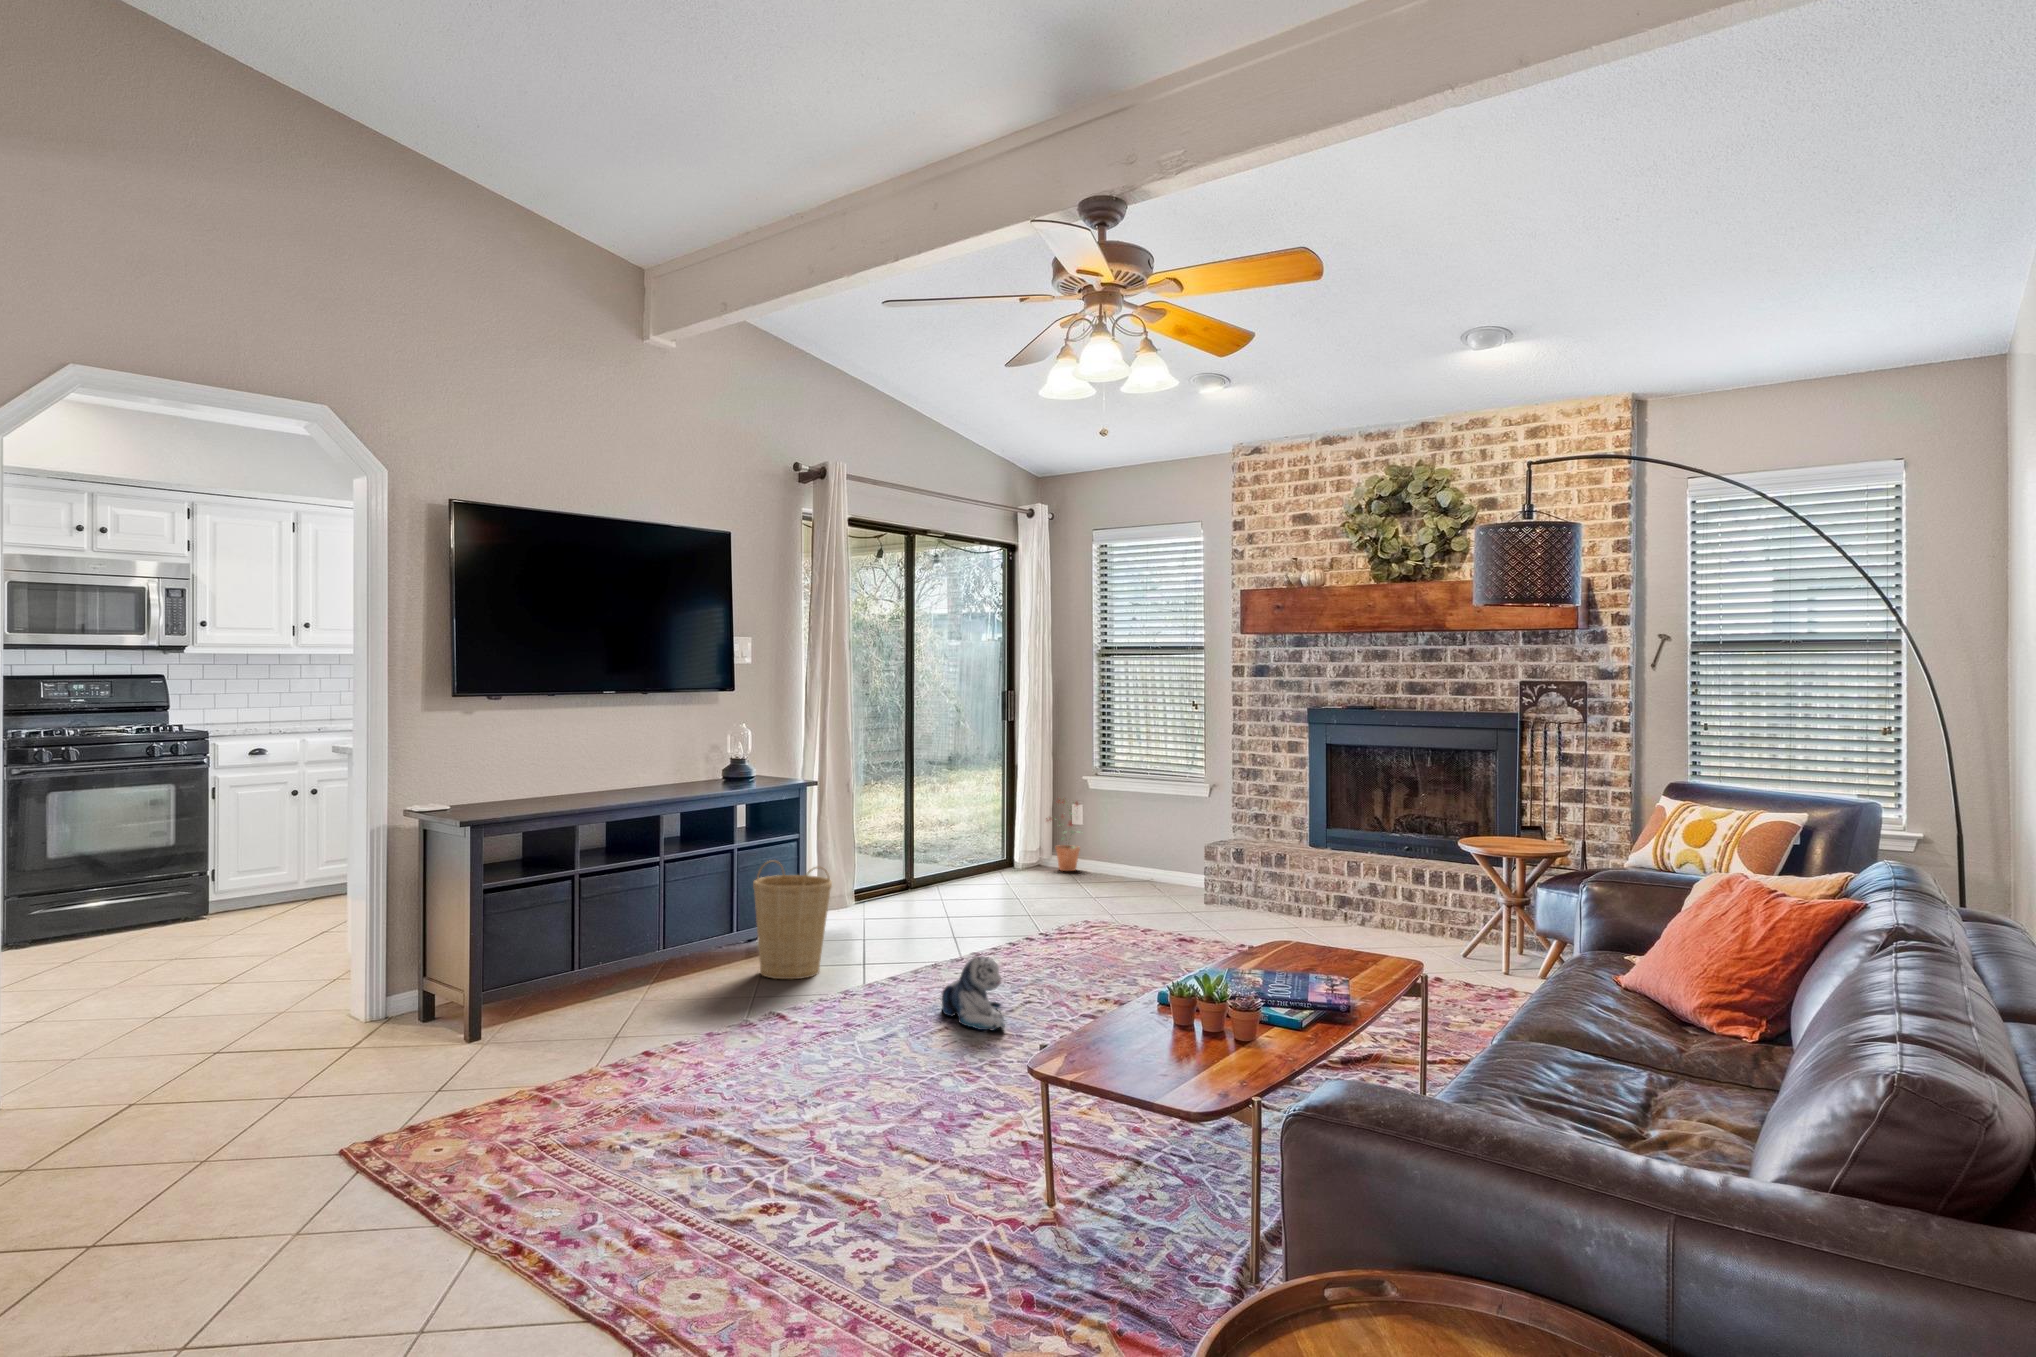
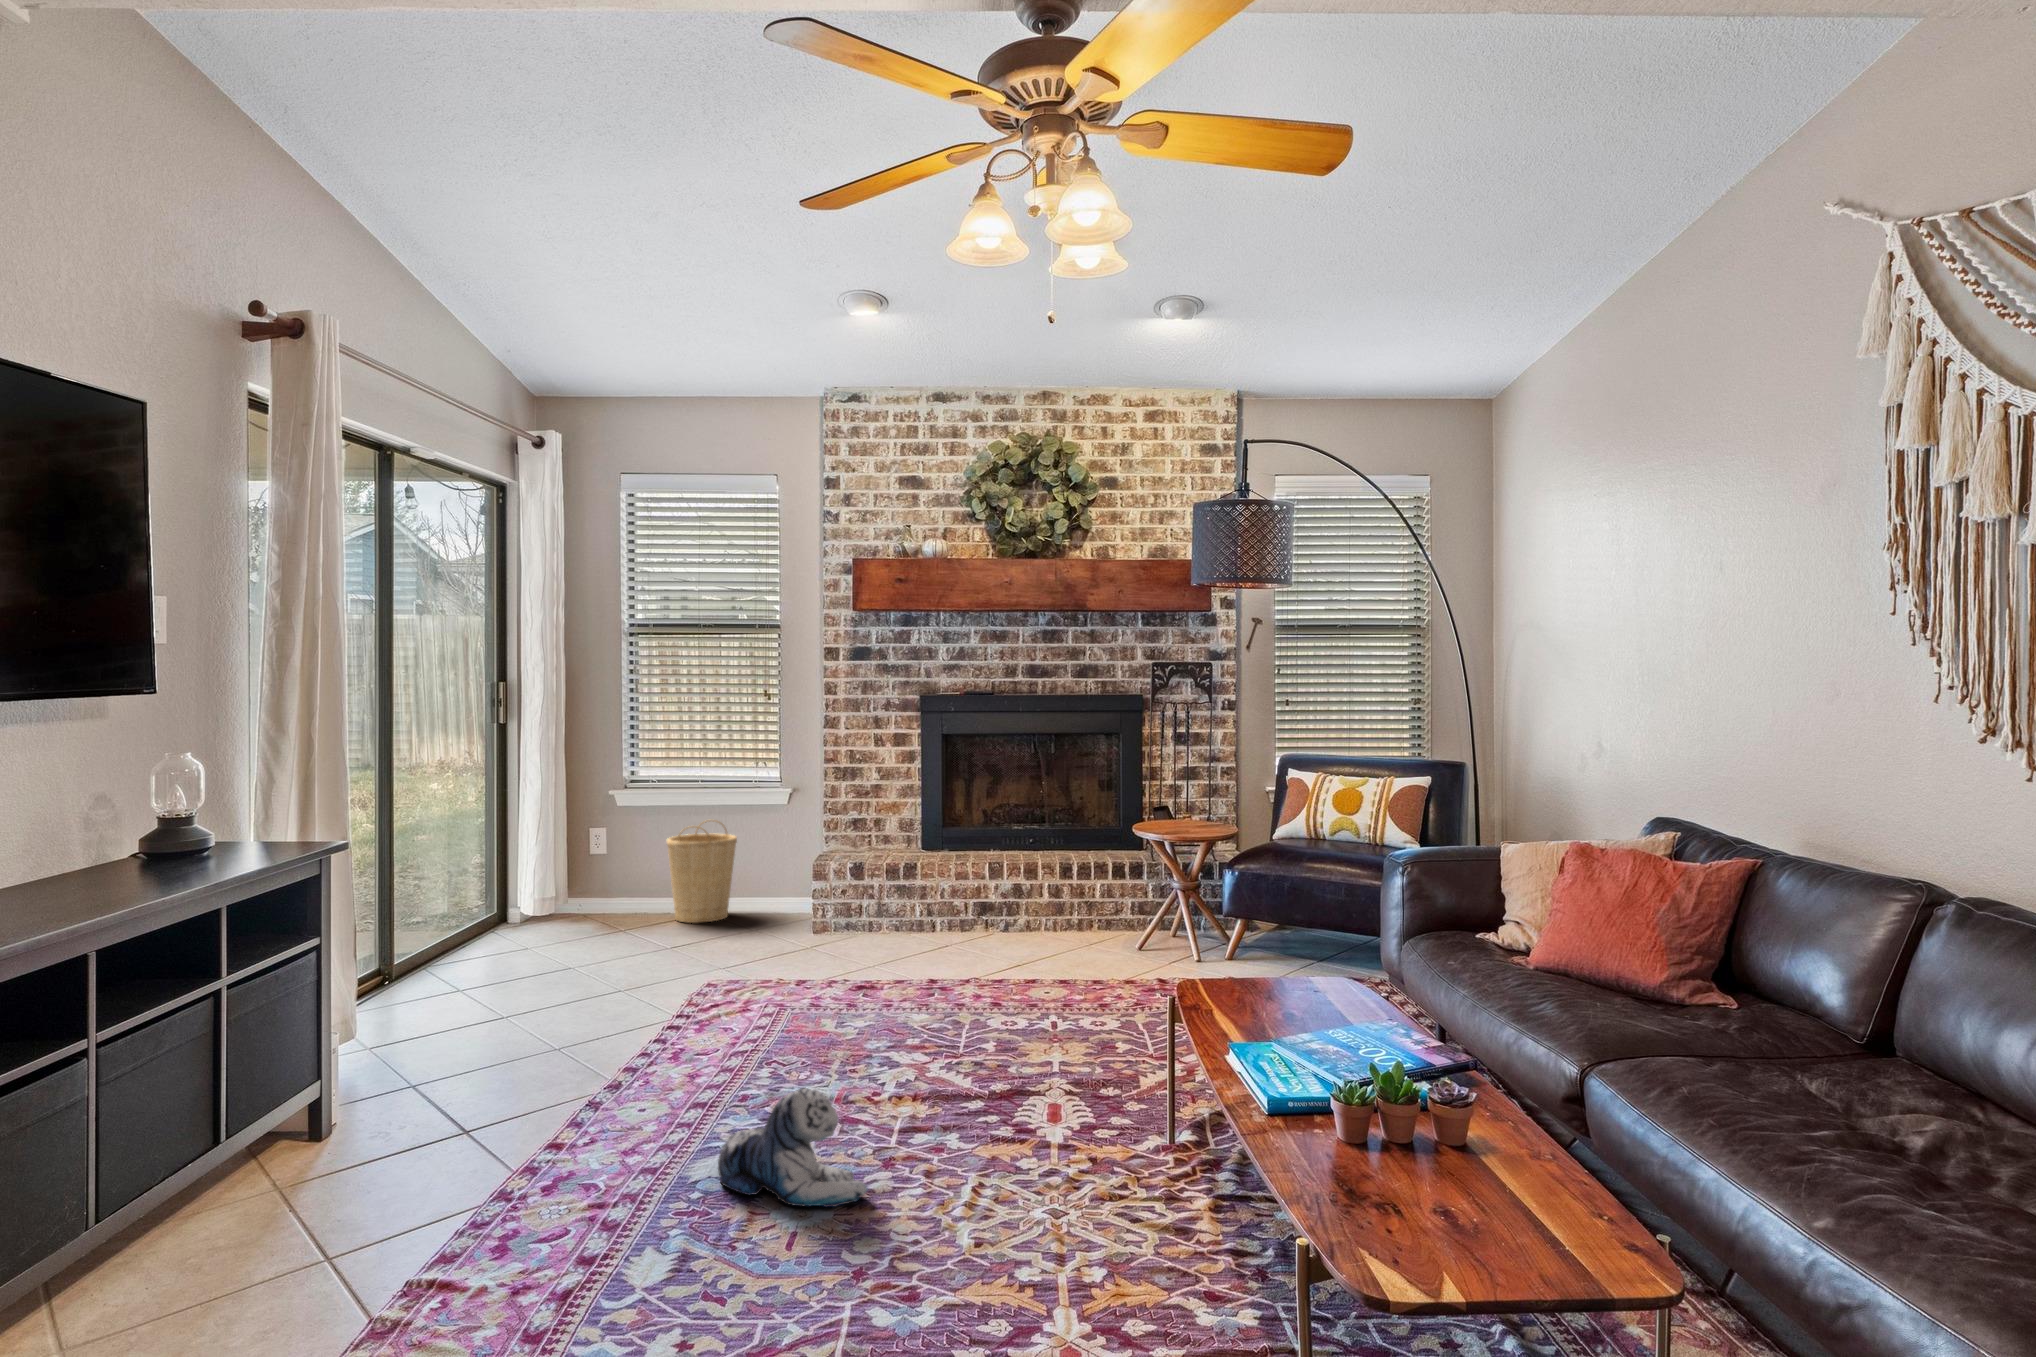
potted plant: present [1046,799,1080,871] -> none [555,819,609,914]
basket: present [753,860,832,979] -> present [667,820,737,923]

